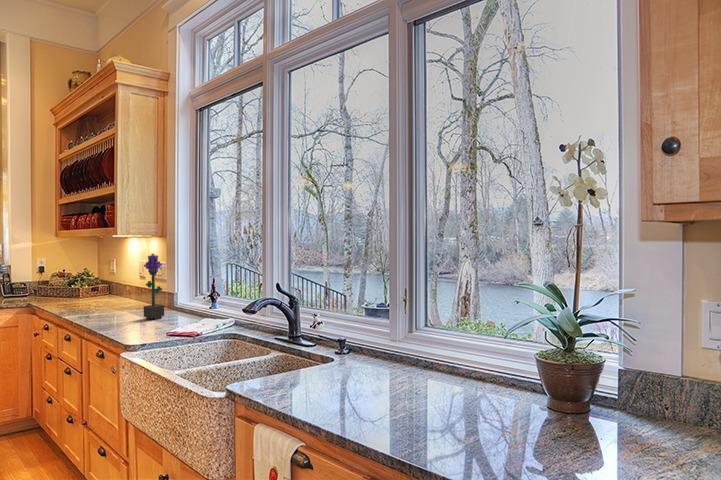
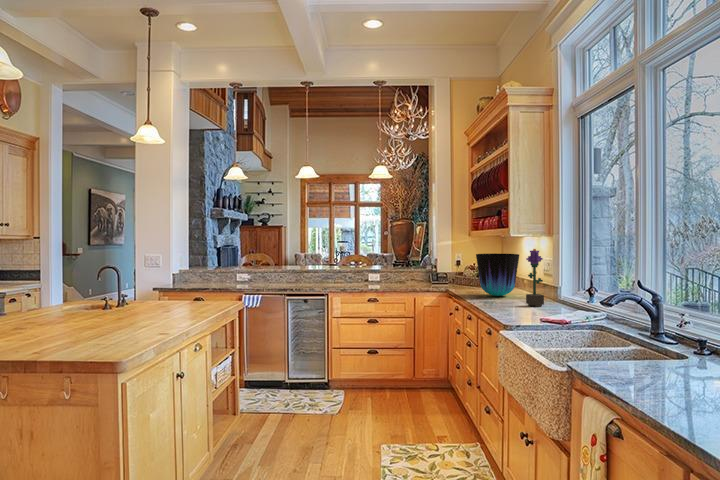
vase: none [72,257,129,310] -> present [476,253,519,296]

